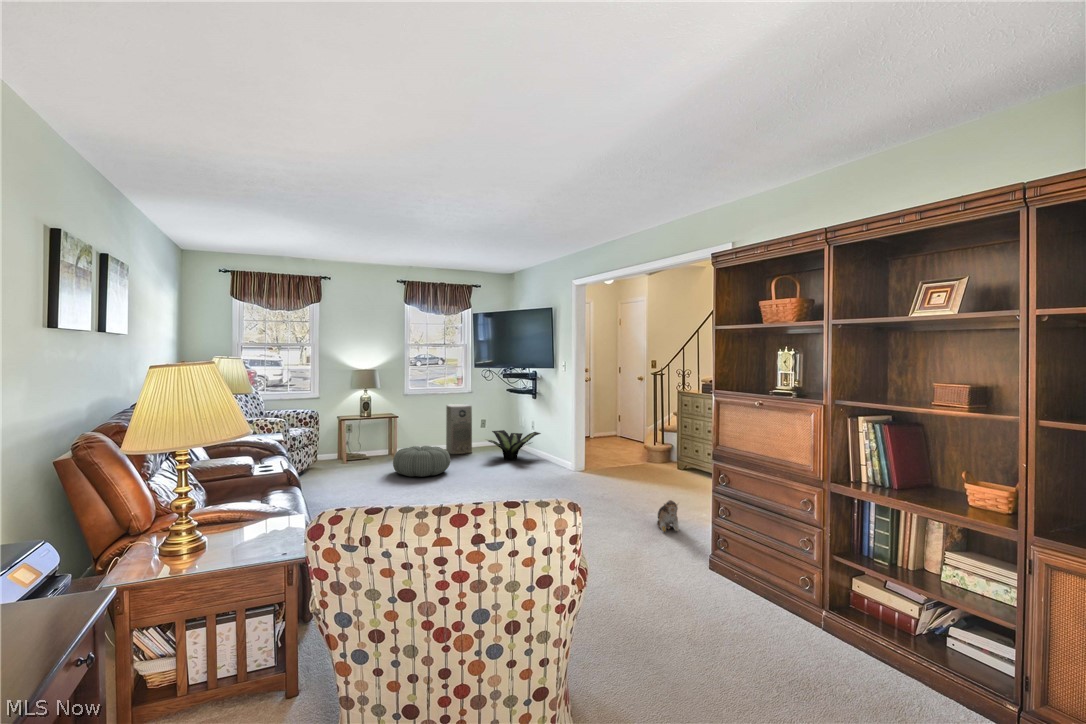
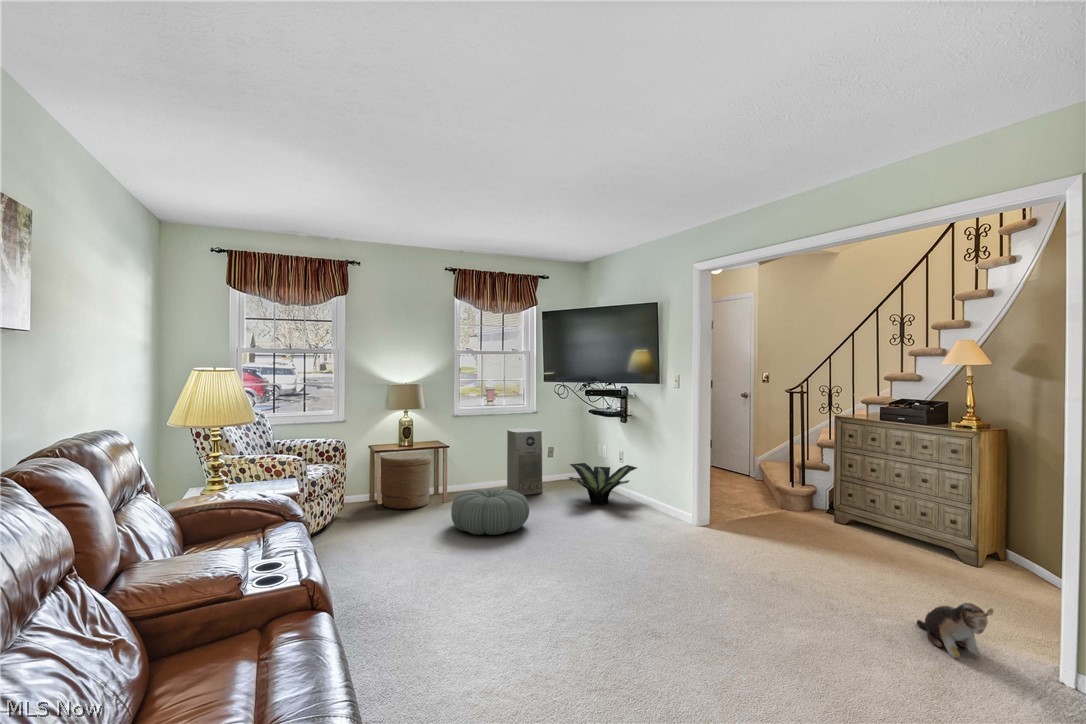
woven basket: none [345,421,385,462] -> present [381,452,432,509]

